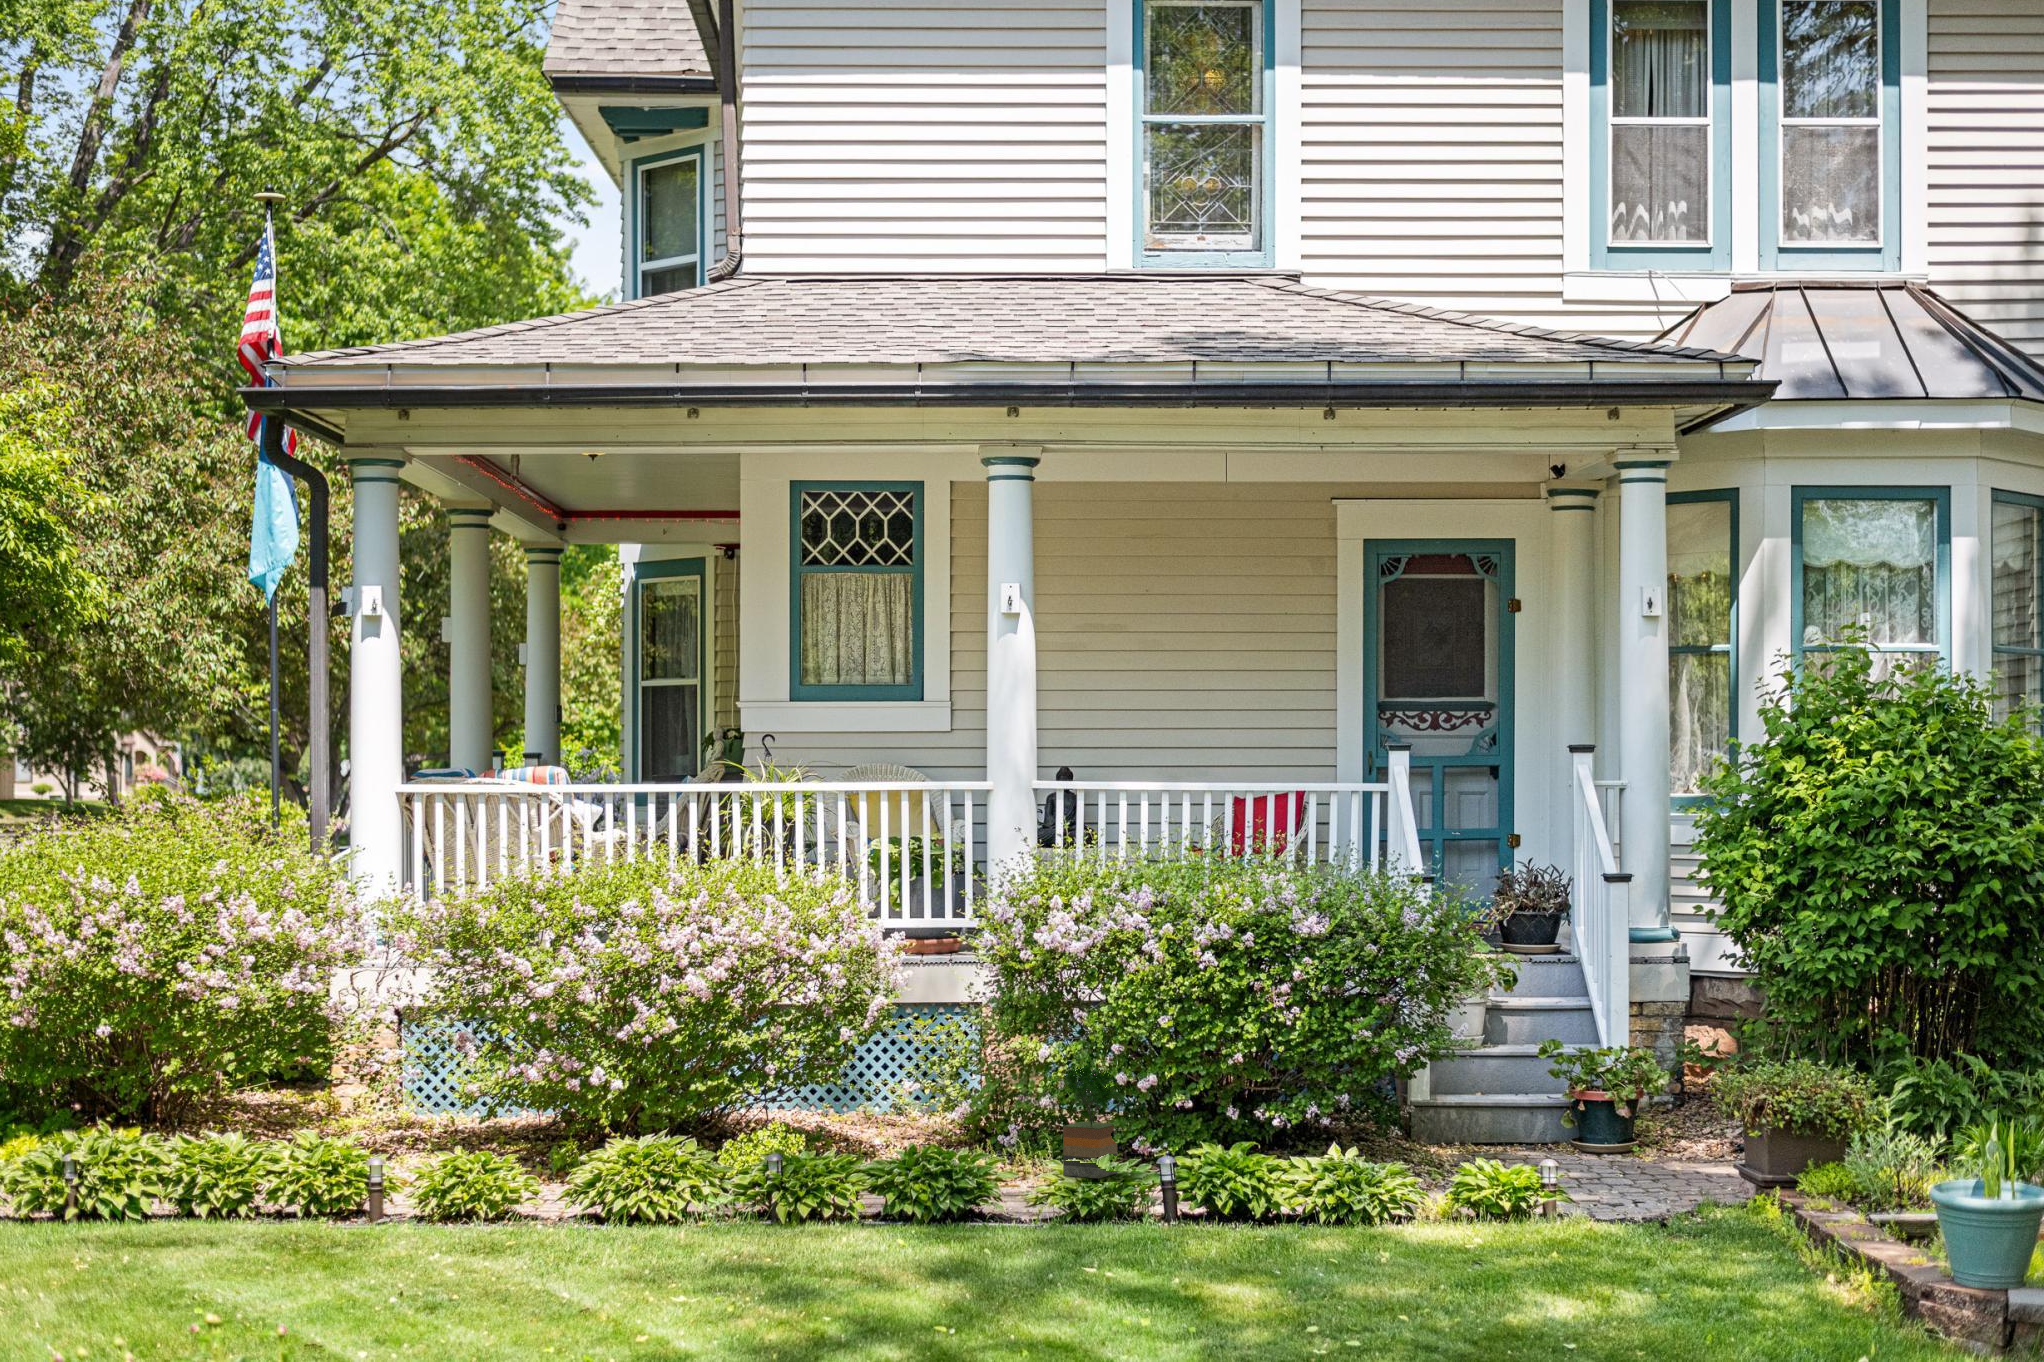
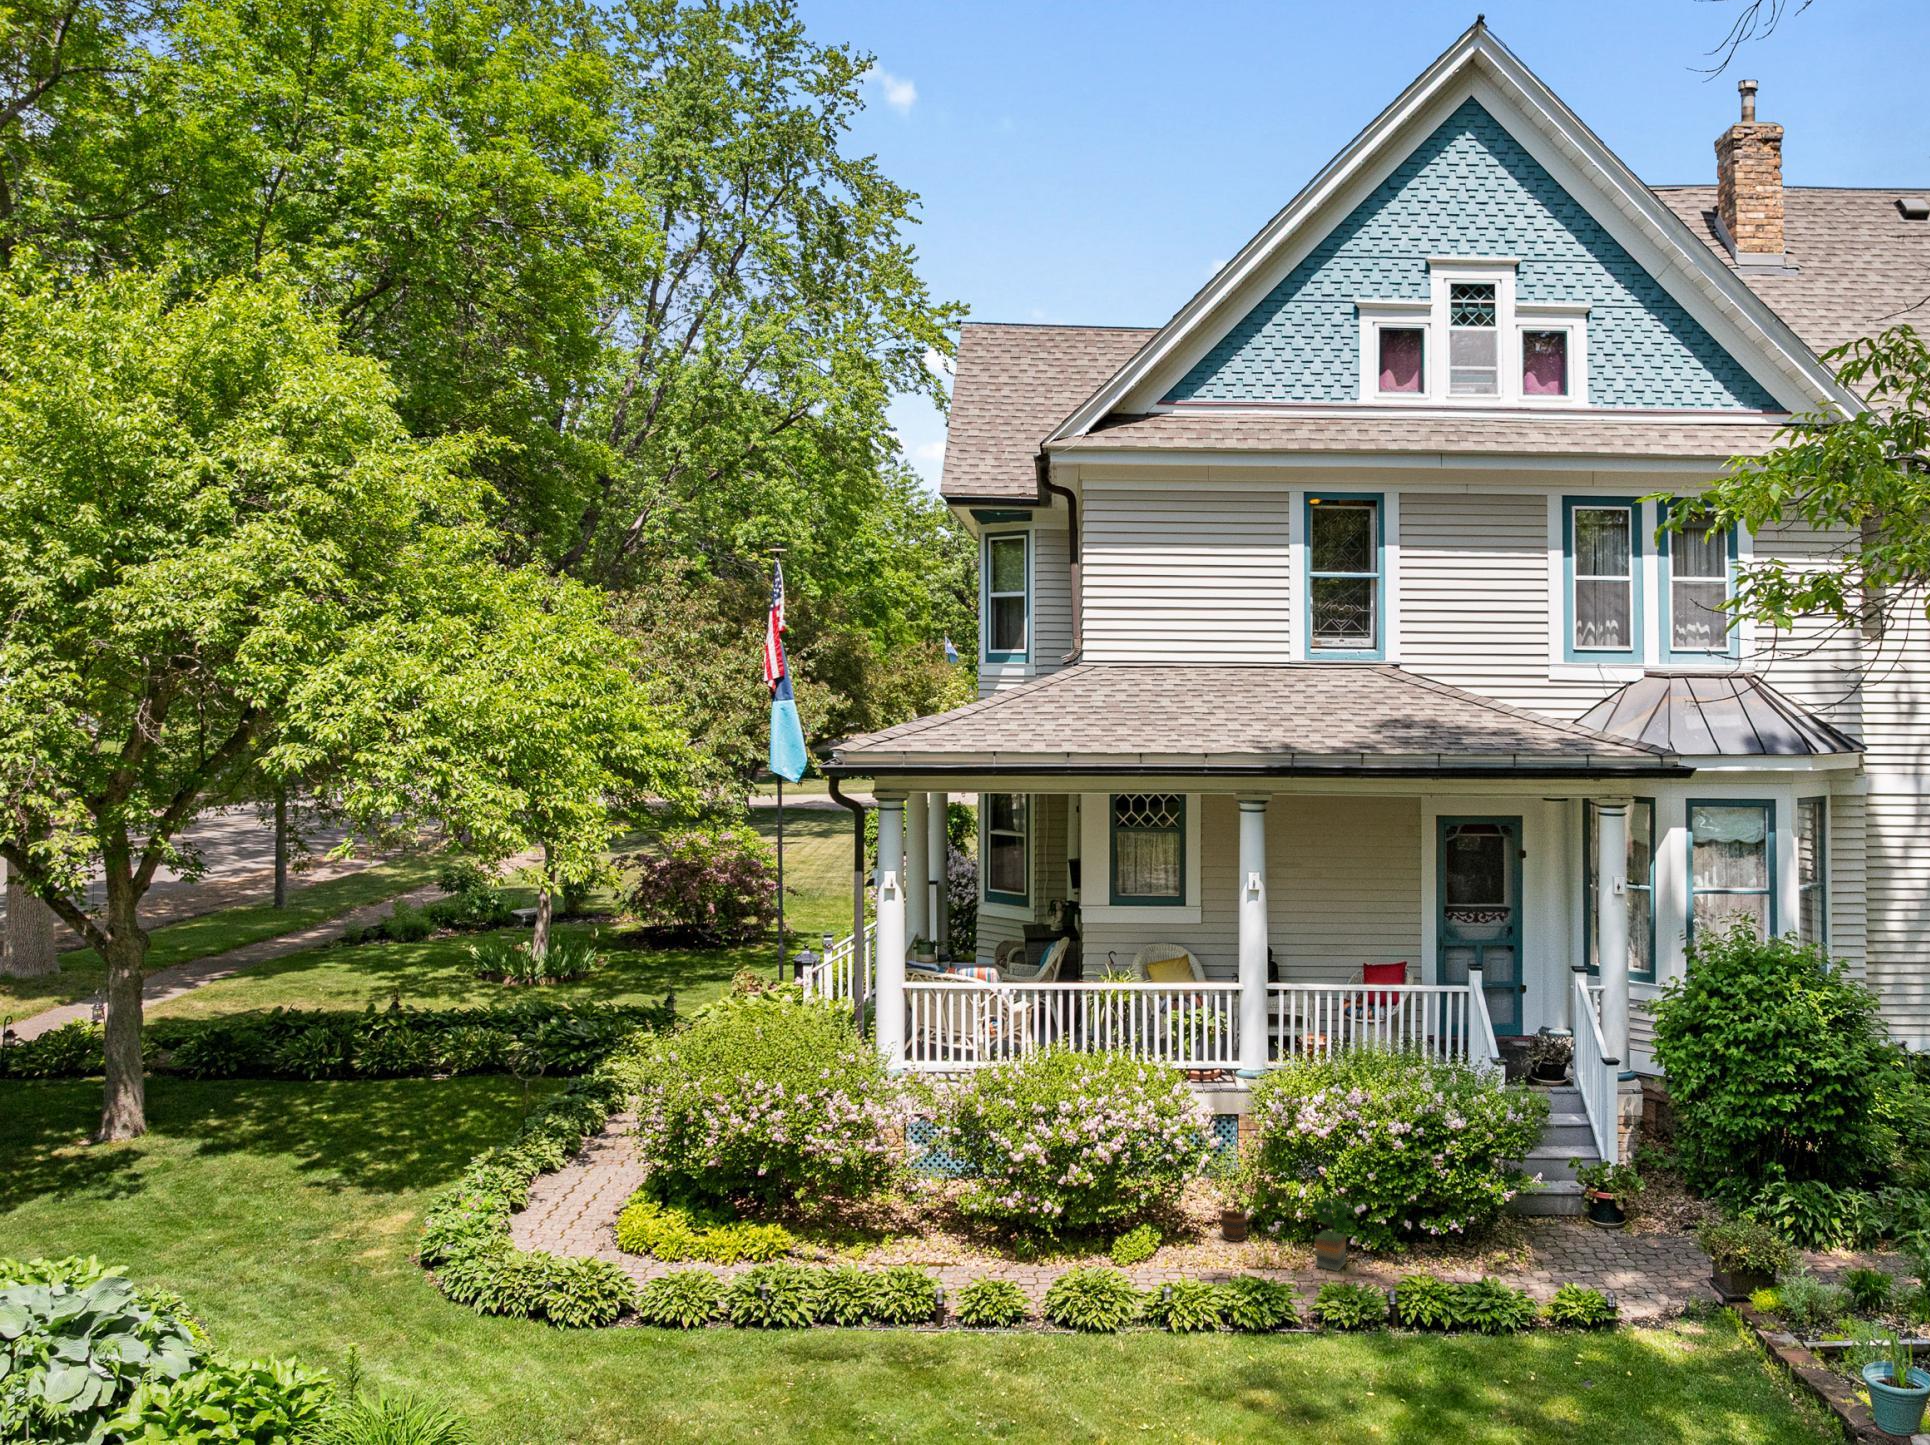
wooden bucket: none [915,1084,963,1161] -> present [1221,1194,1247,1242]

